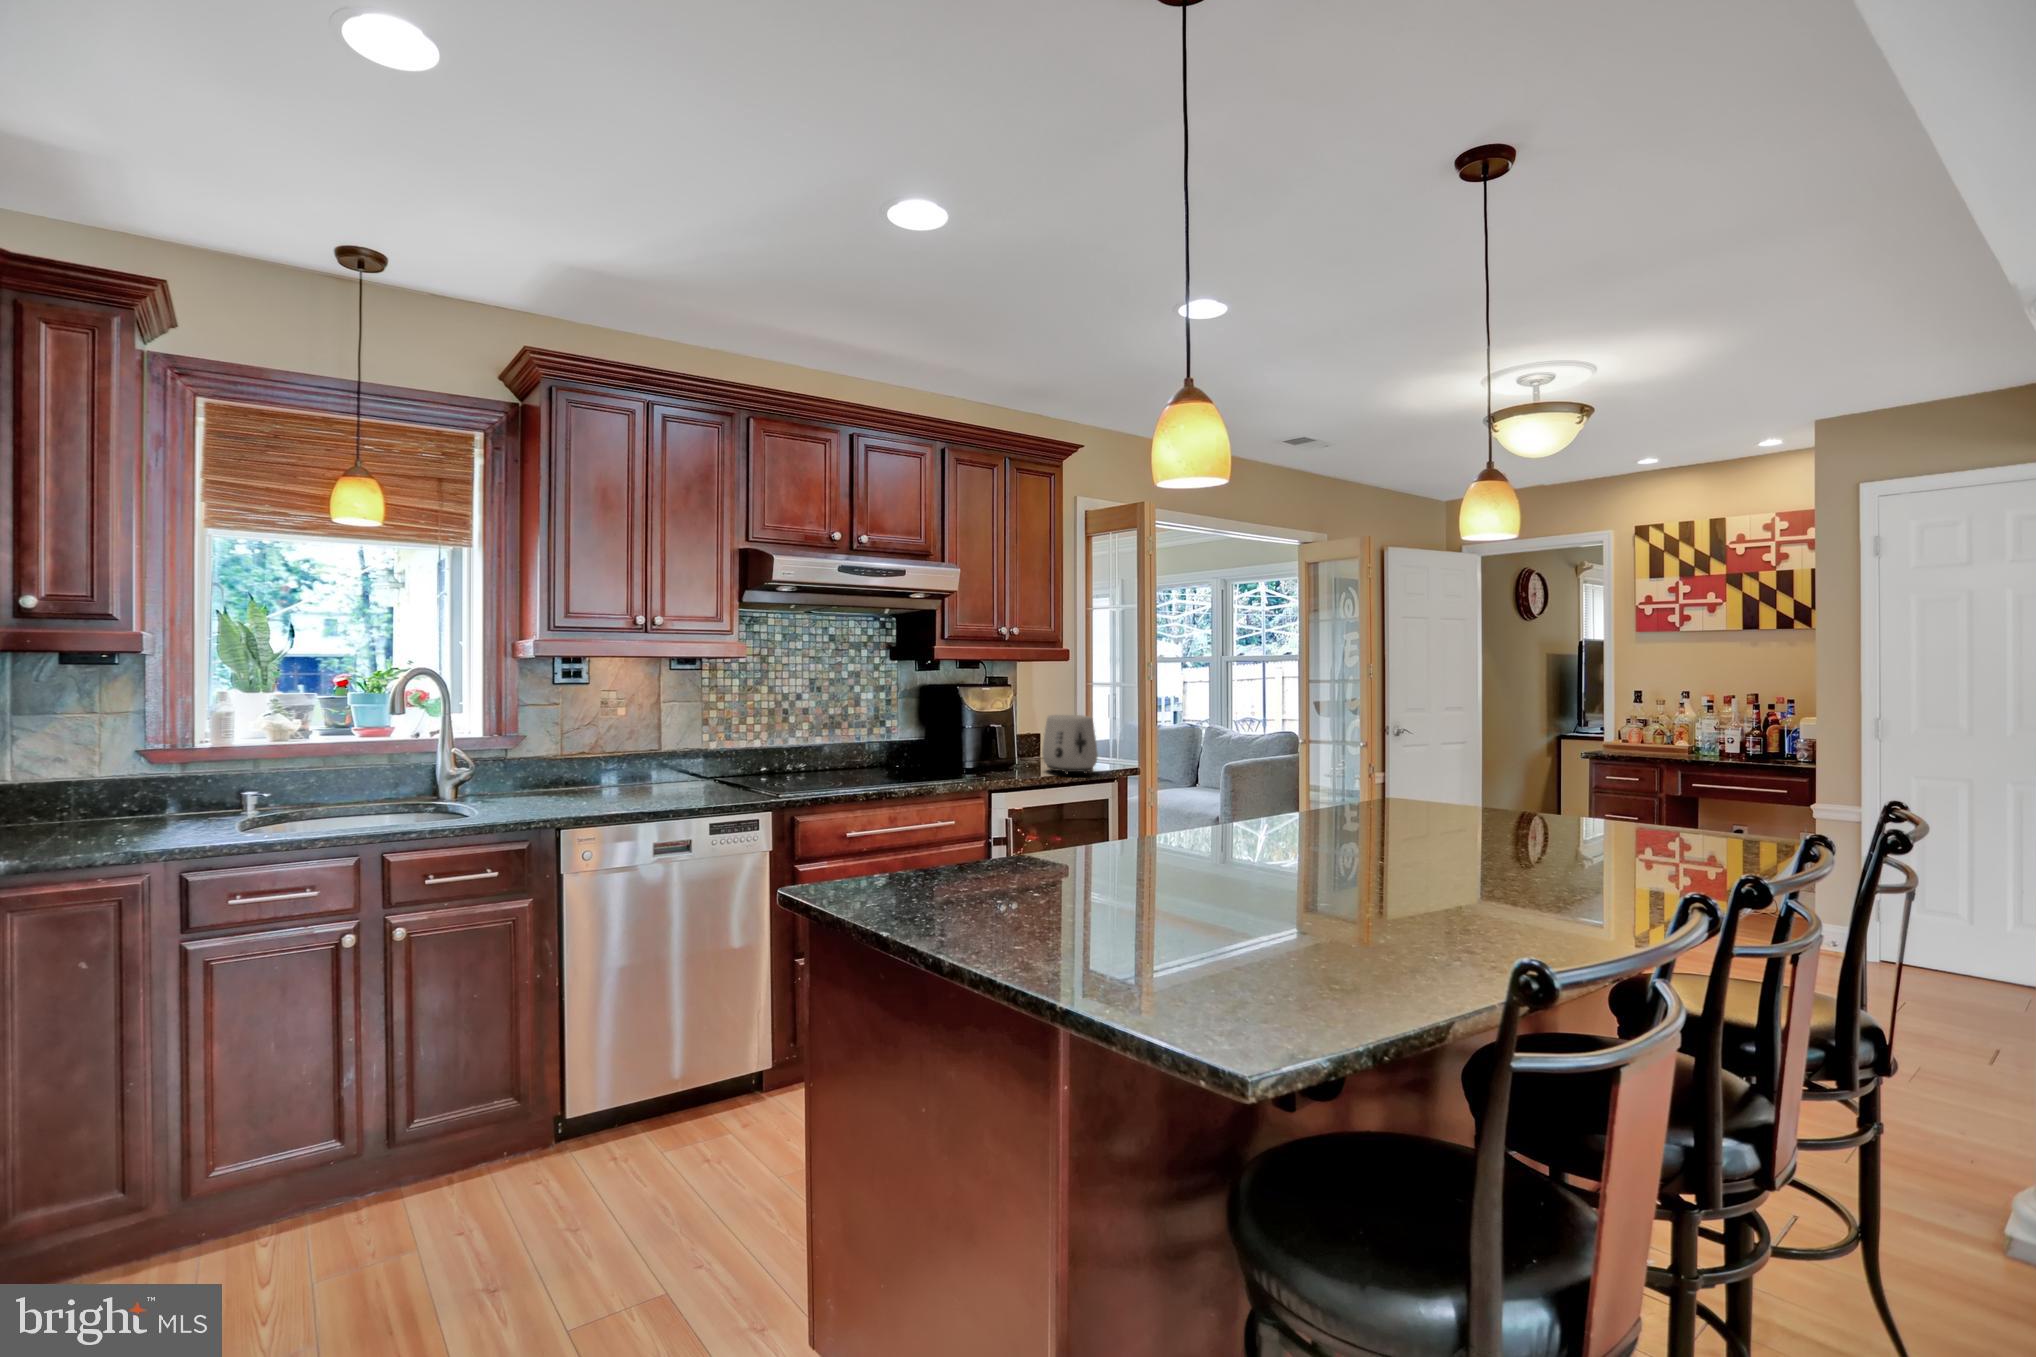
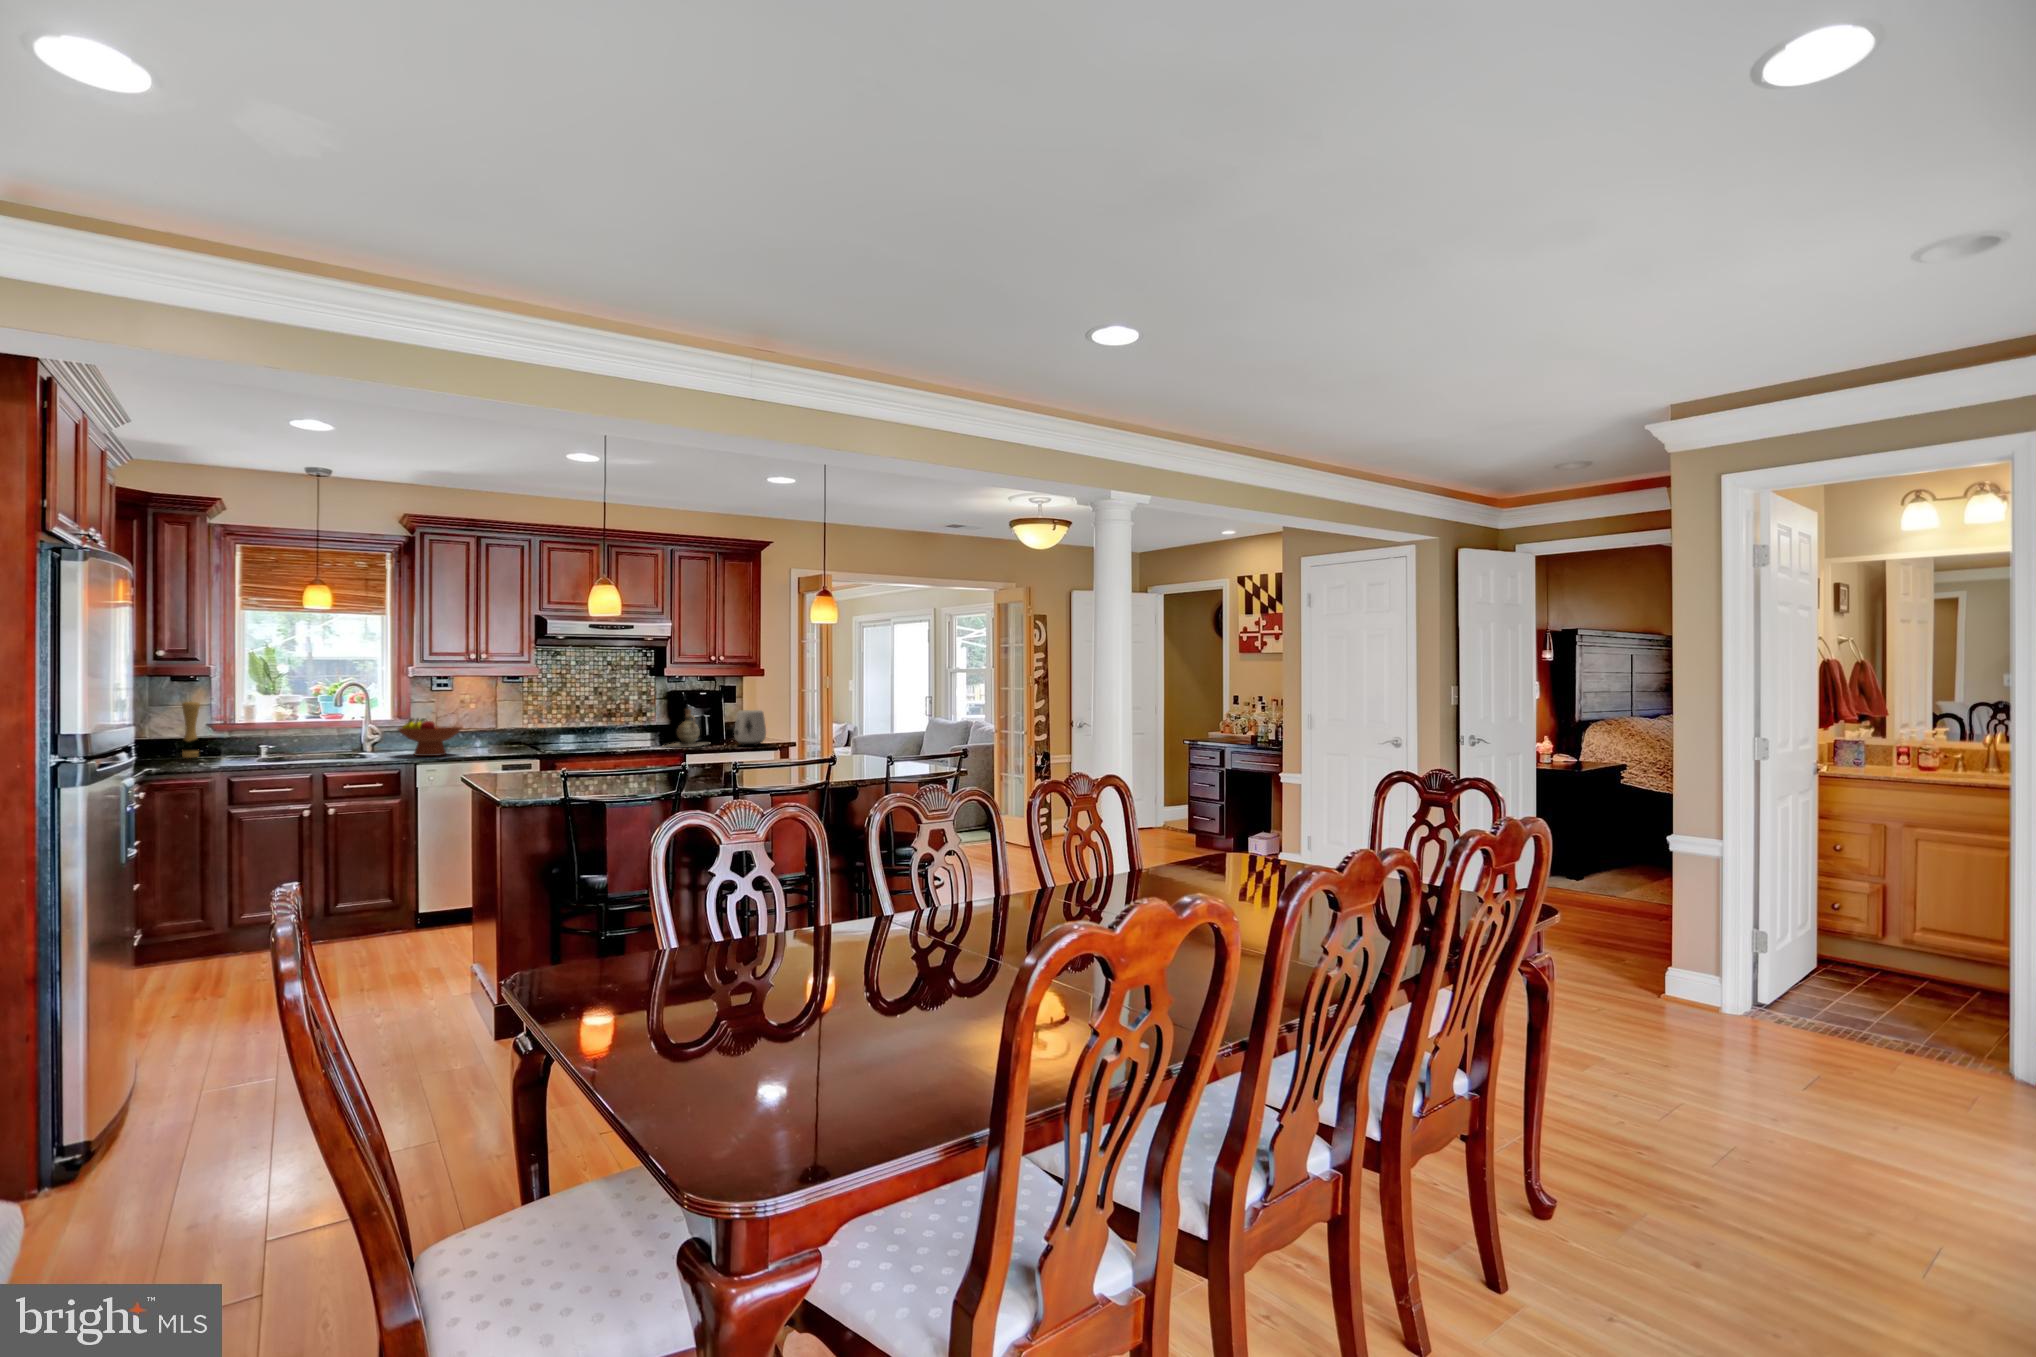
pepper mill: none [78,704,117,820] -> present [182,701,200,758]
ceramic jug: none [933,714,1007,777] -> present [663,709,704,747]
fruit bowl: none [516,735,636,808] -> present [398,718,462,756]

